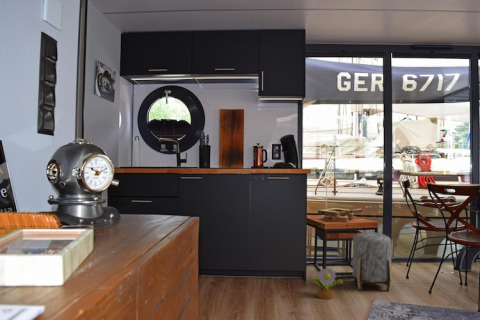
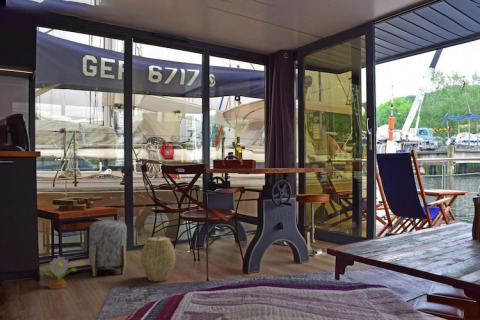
woven basket: none [411,256,455,308] -> present [141,237,176,281]

